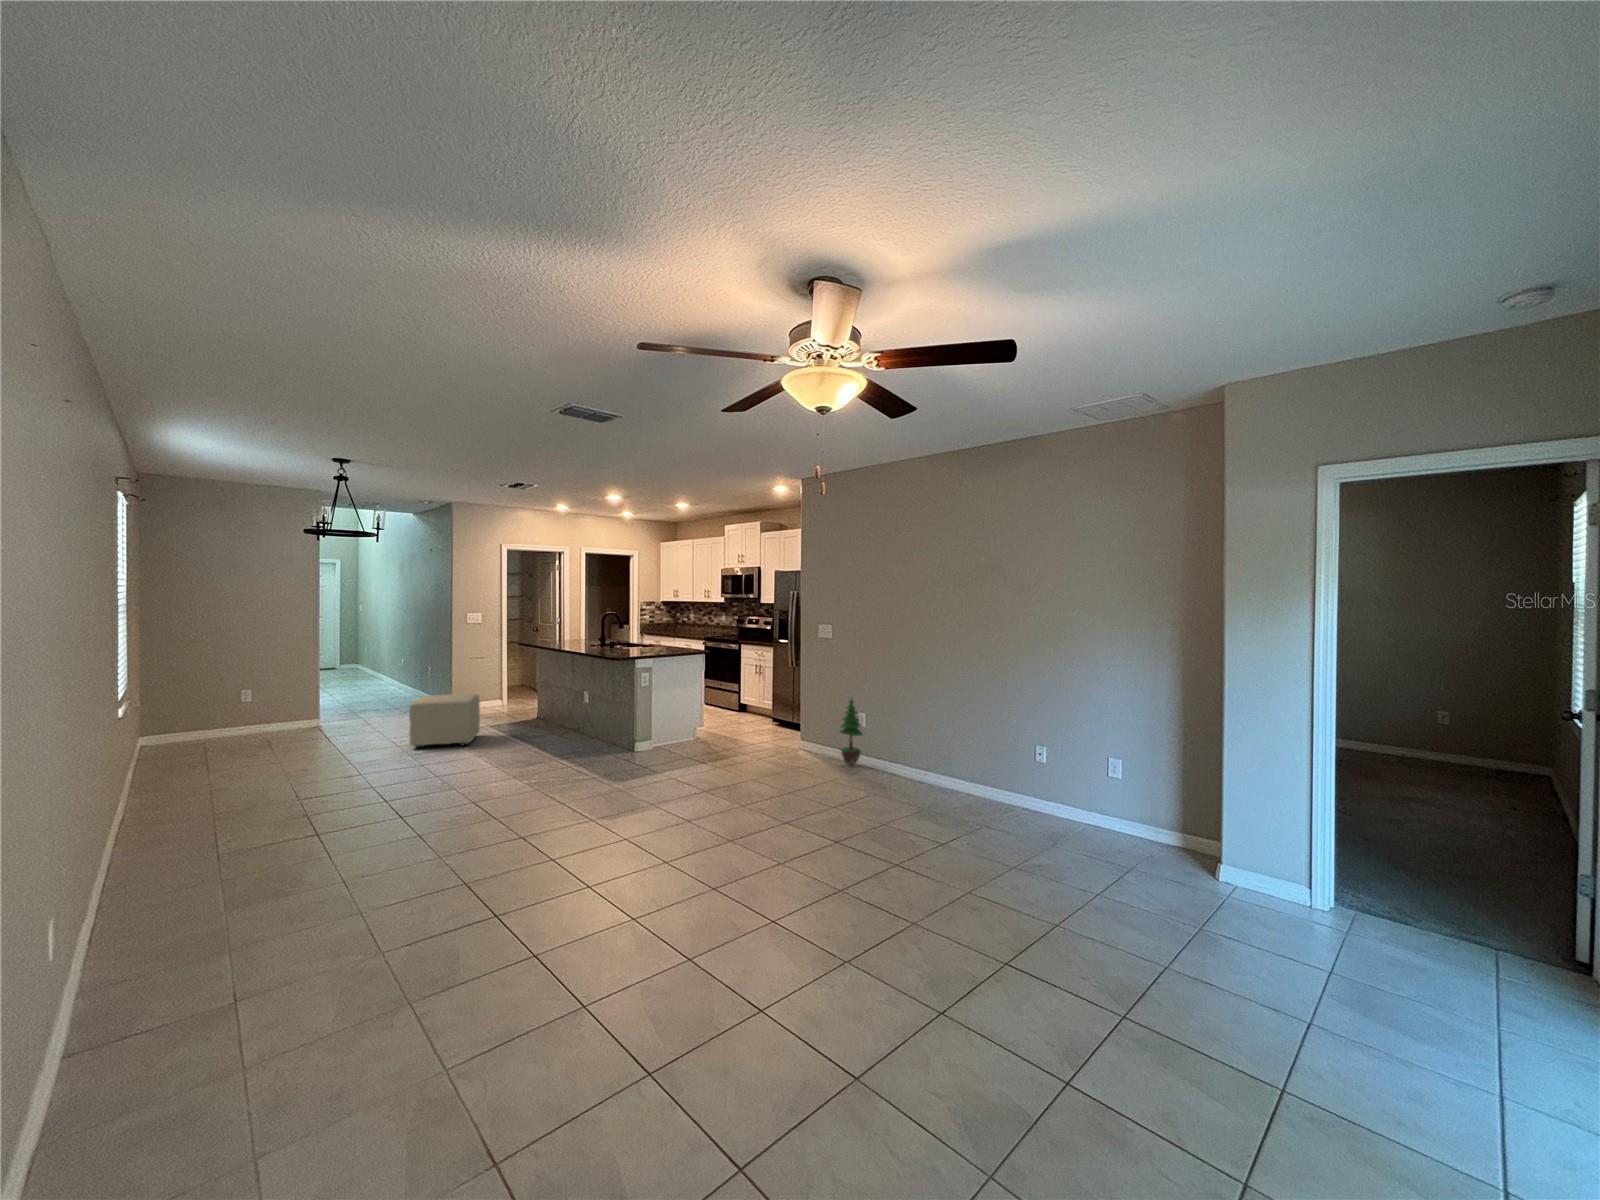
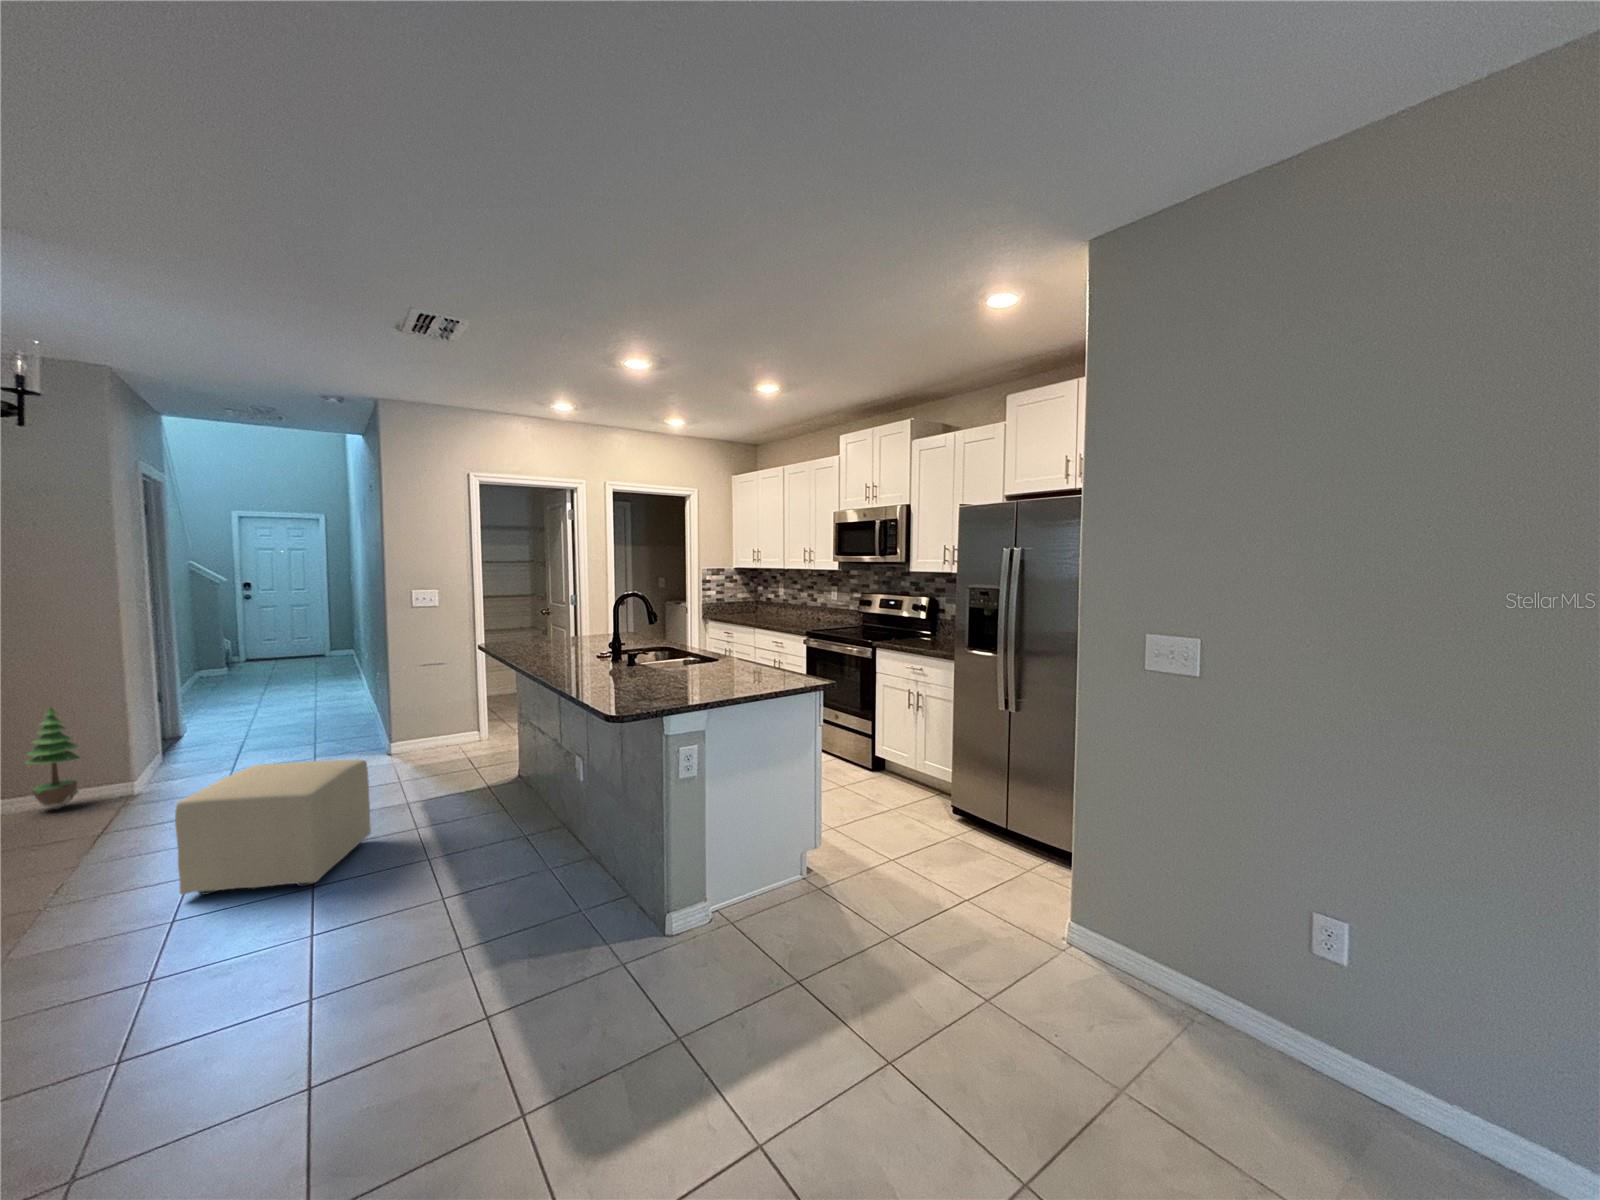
potted tree: present [840,699,863,766] -> present [25,707,80,809]

